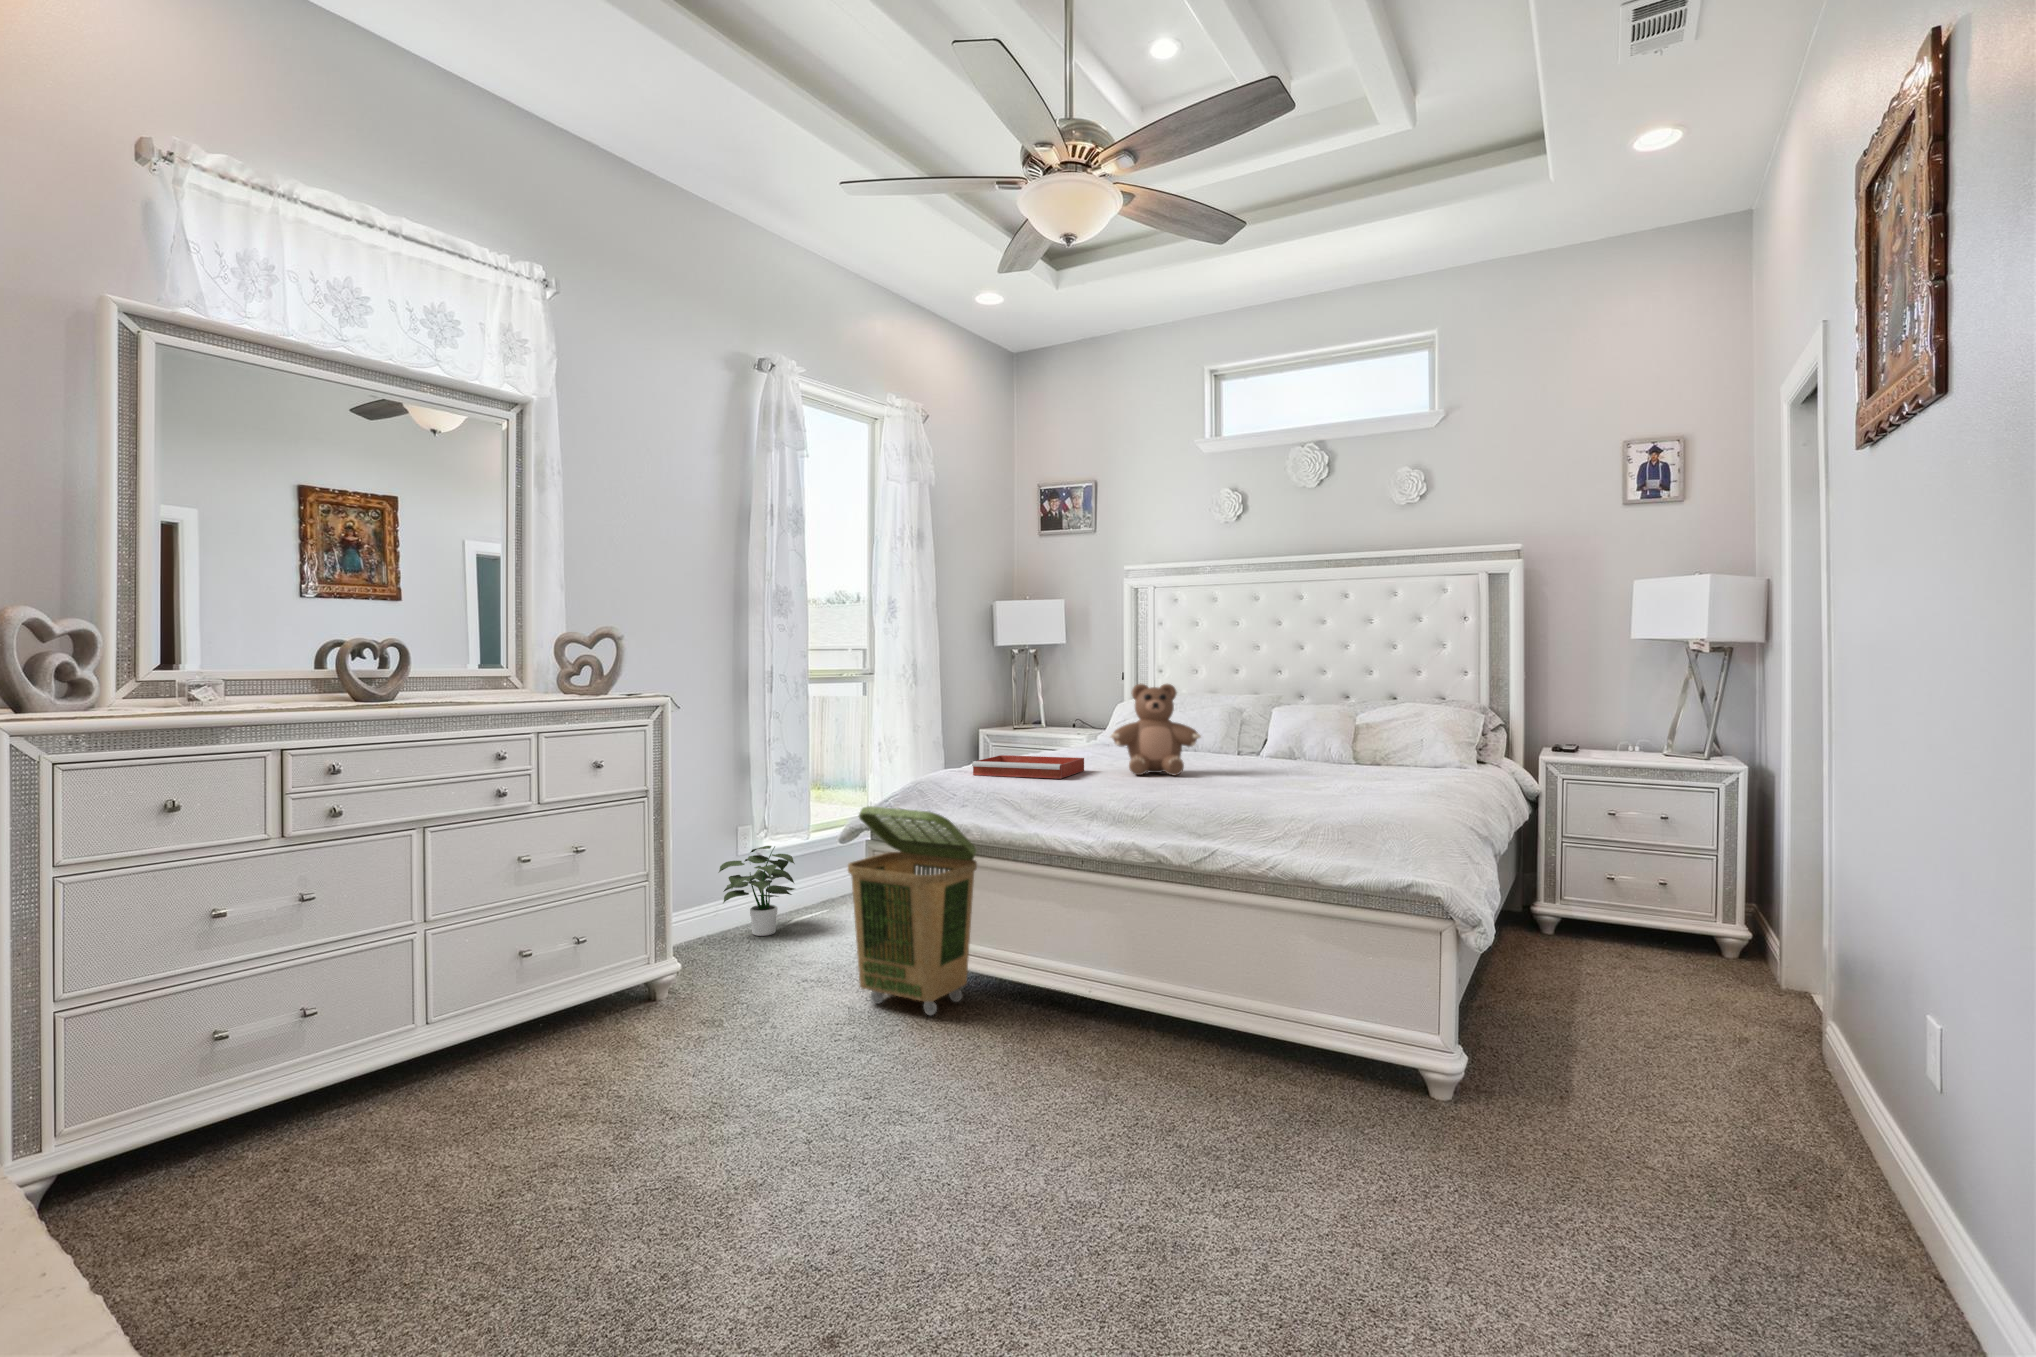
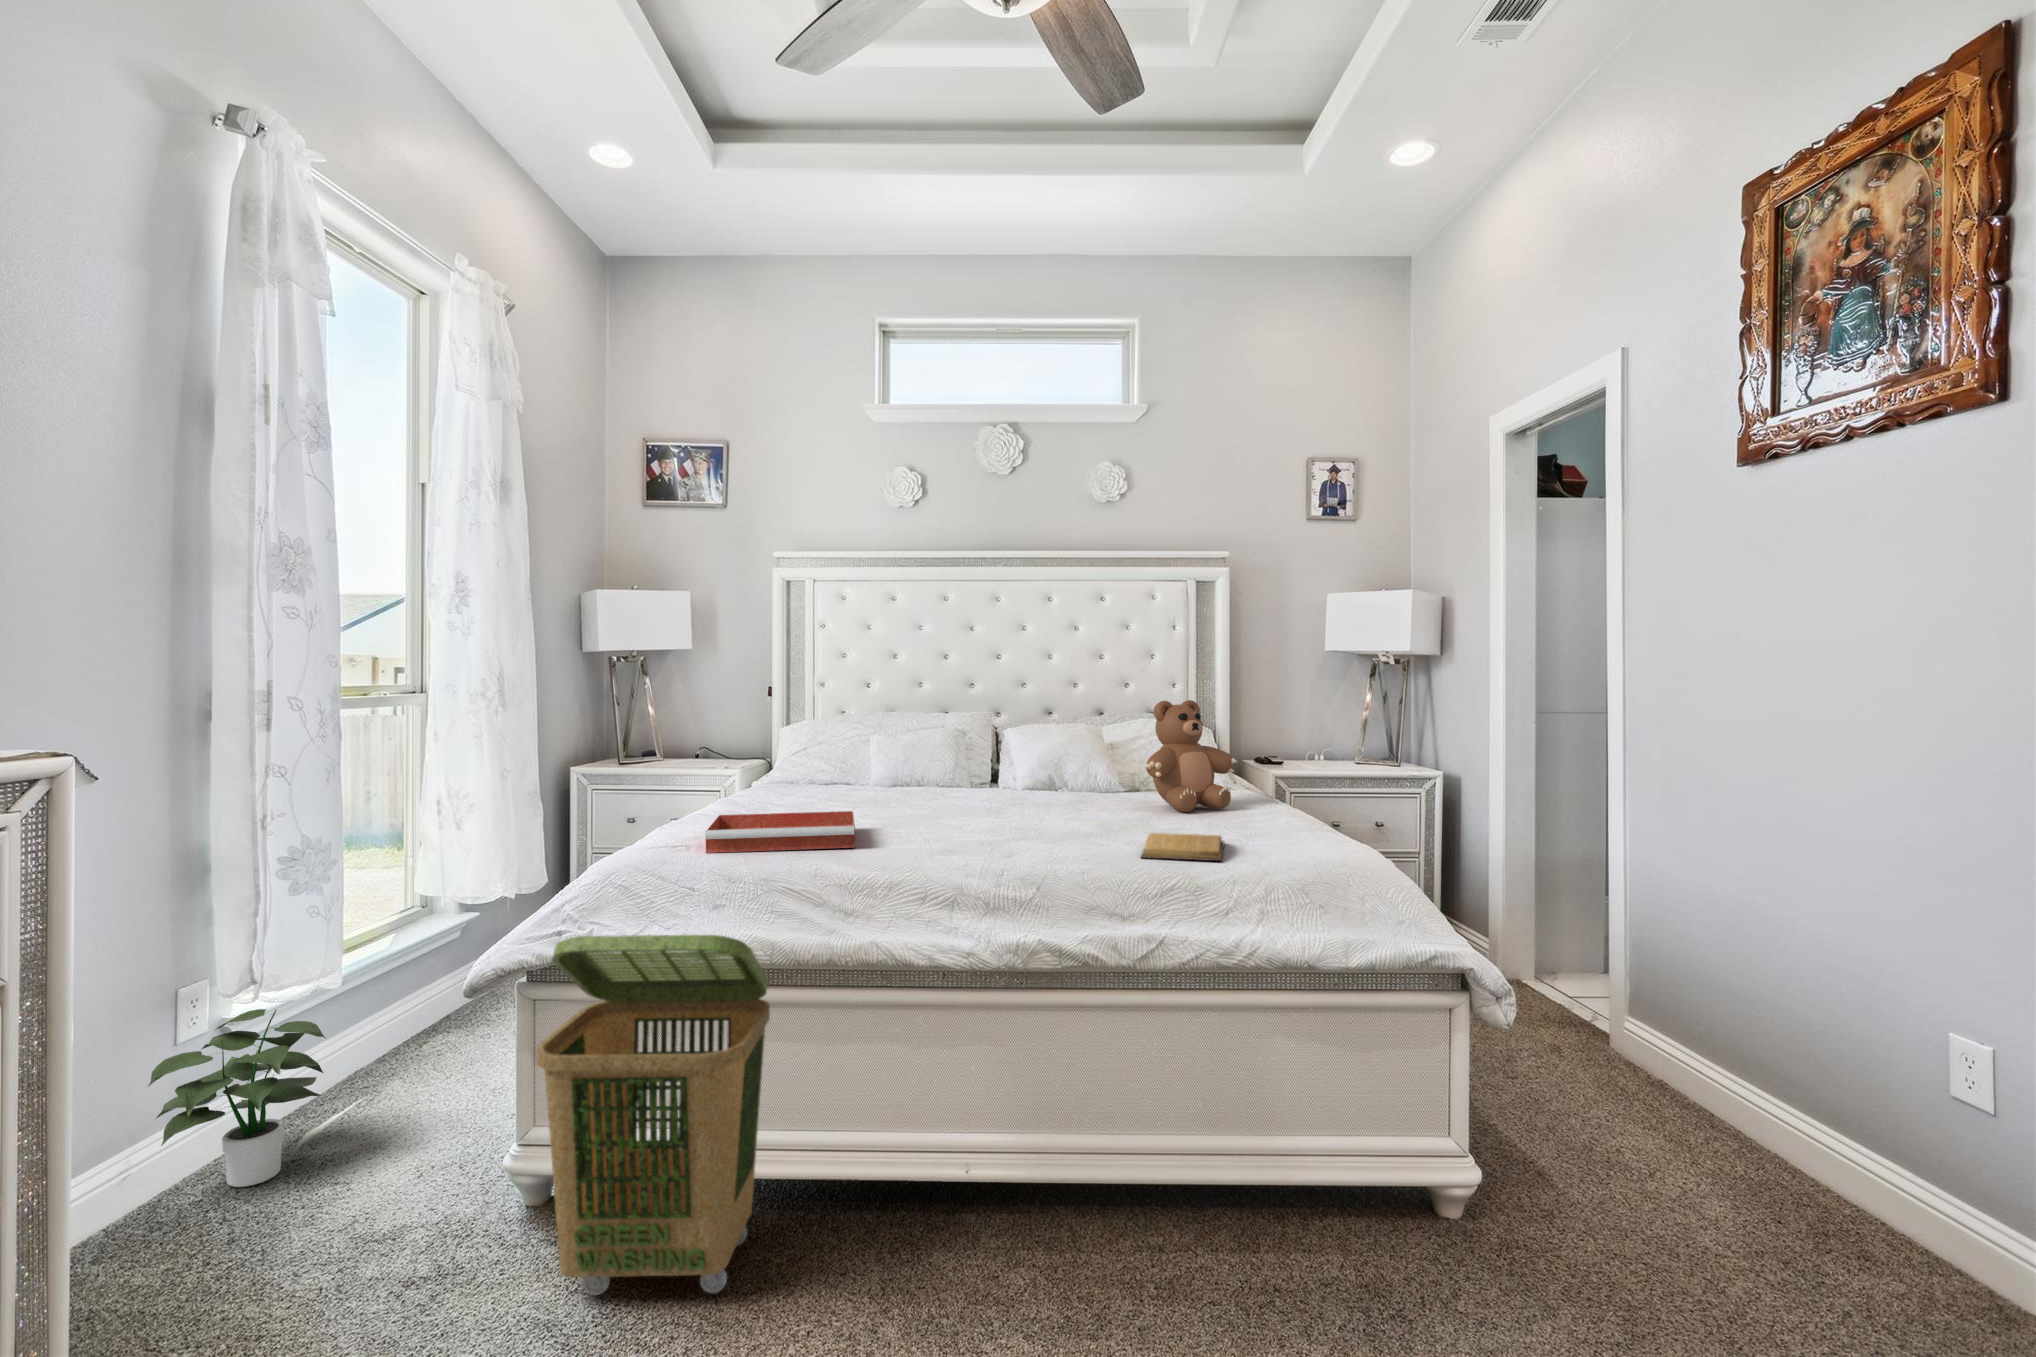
teddy bear: present [1110,684,1201,776] -> present [1145,700,1237,812]
book: none [1234,783,1327,803] -> present [1141,833,1224,861]

